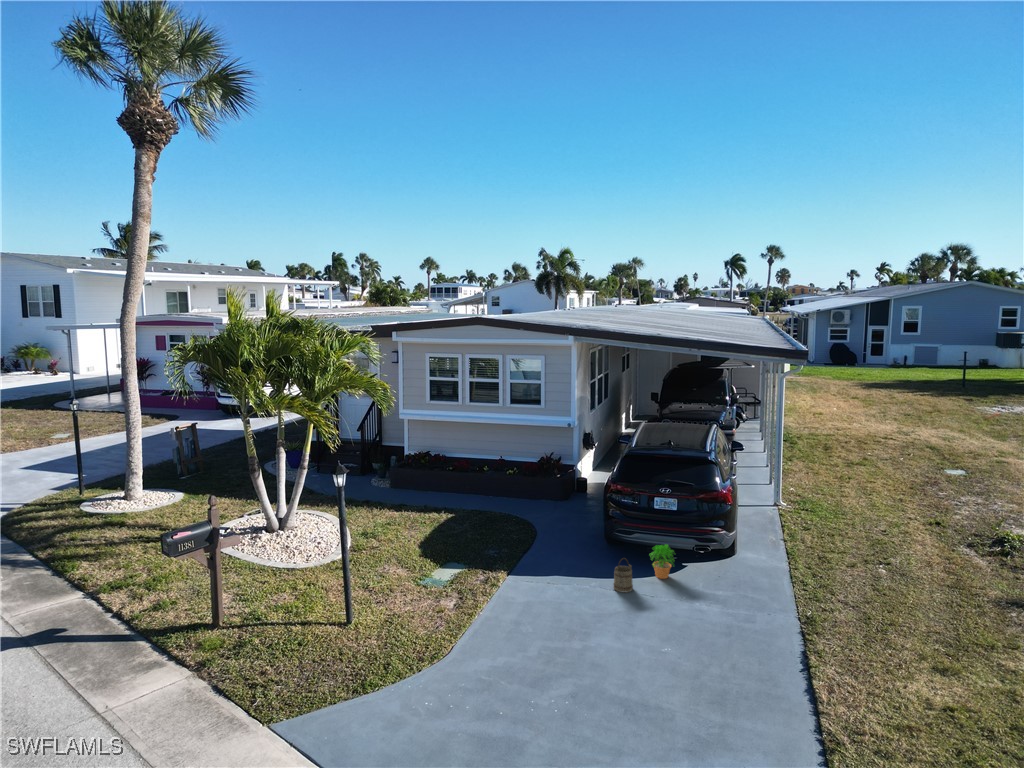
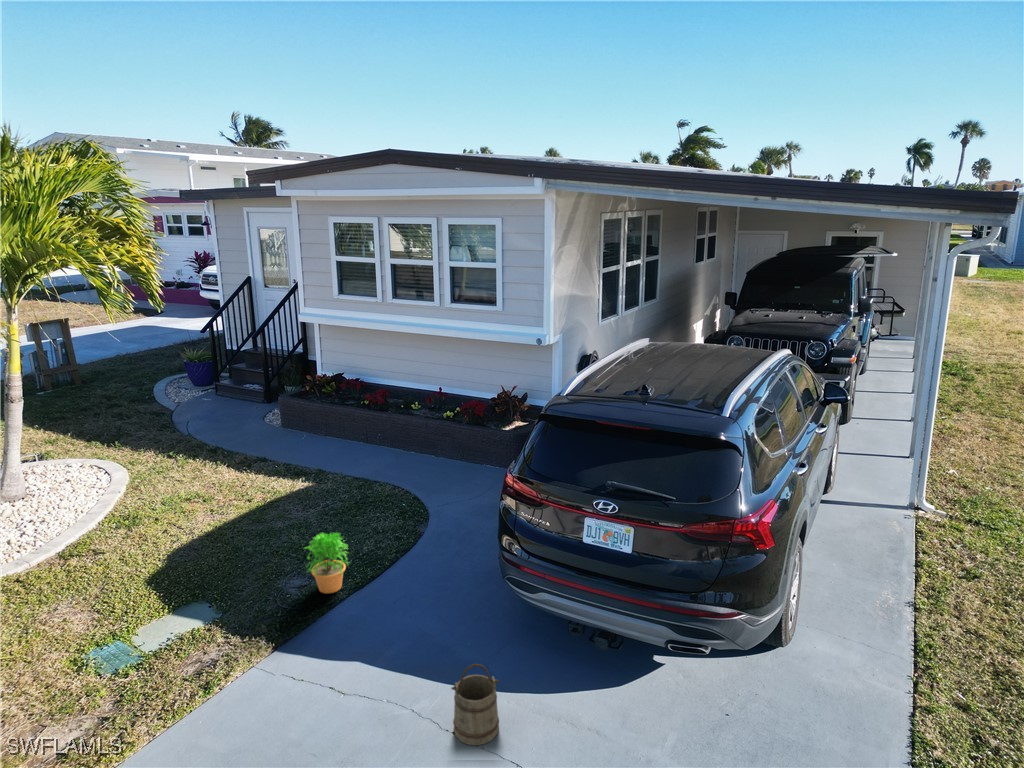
potted plant: present [651,544,673,579] -> present [305,532,347,593]

